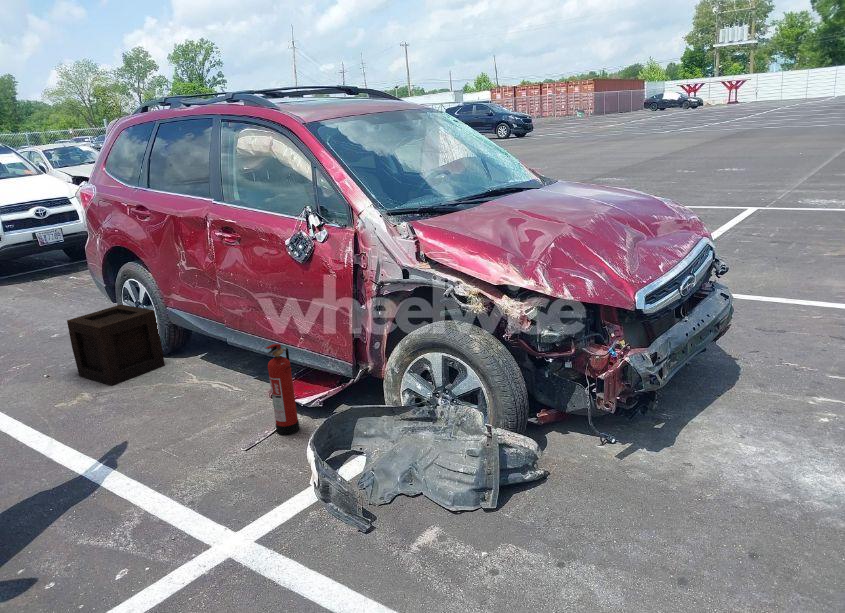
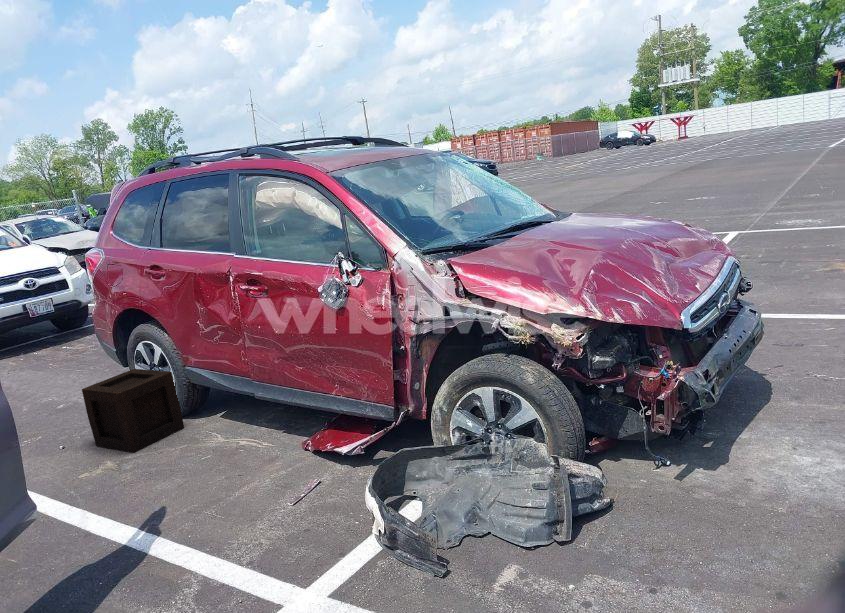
fire extinguisher: present [266,344,300,435] -> none [306,394,343,487]

